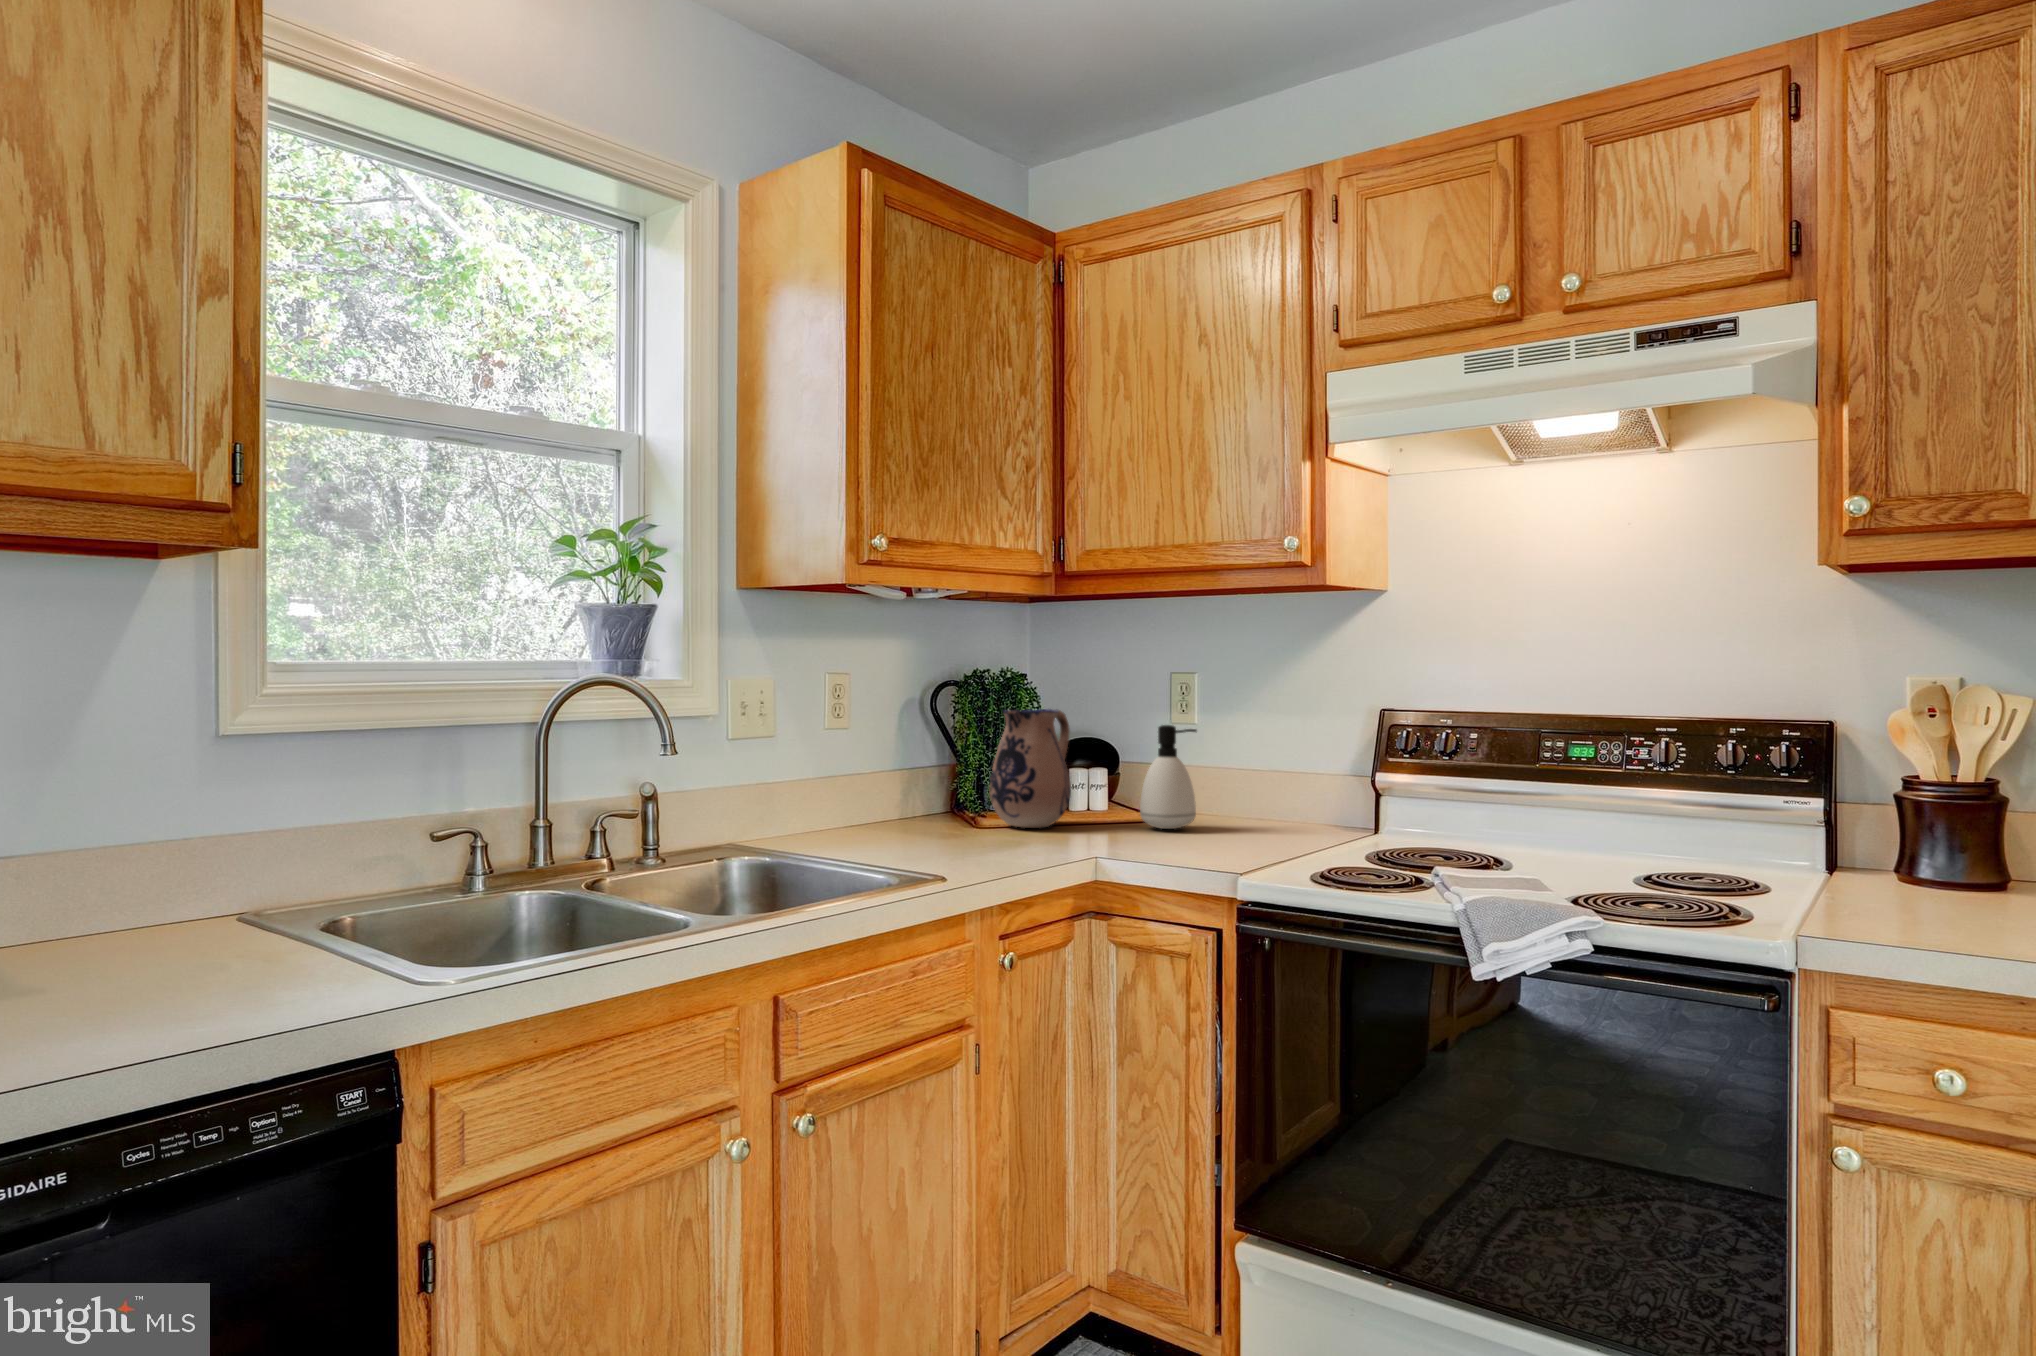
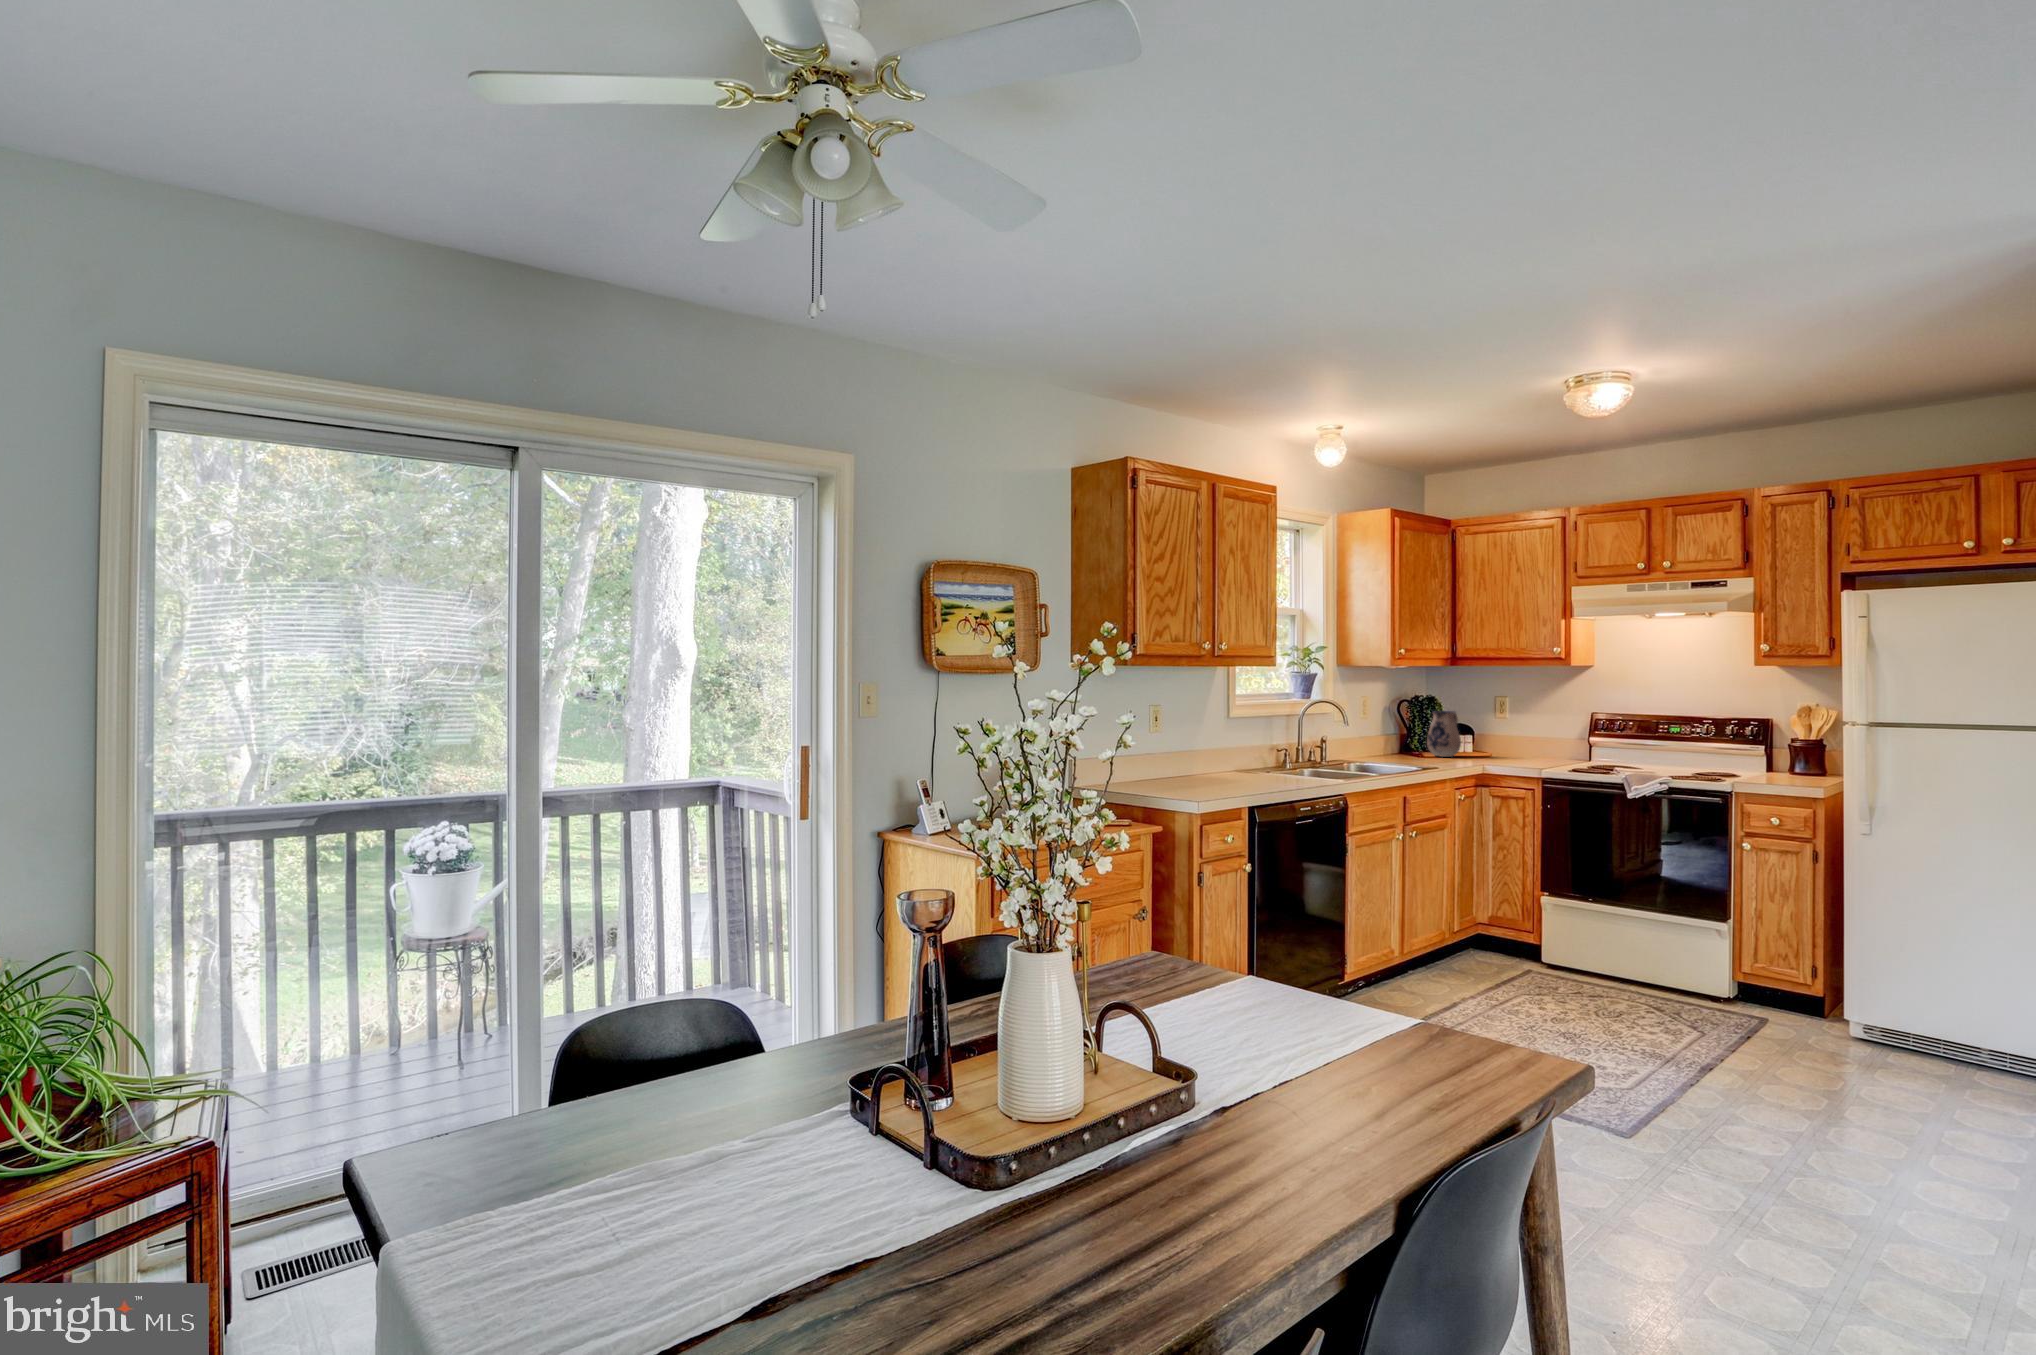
soap dispenser: present [1140,725,1197,829] -> none [1490,717,1515,758]

